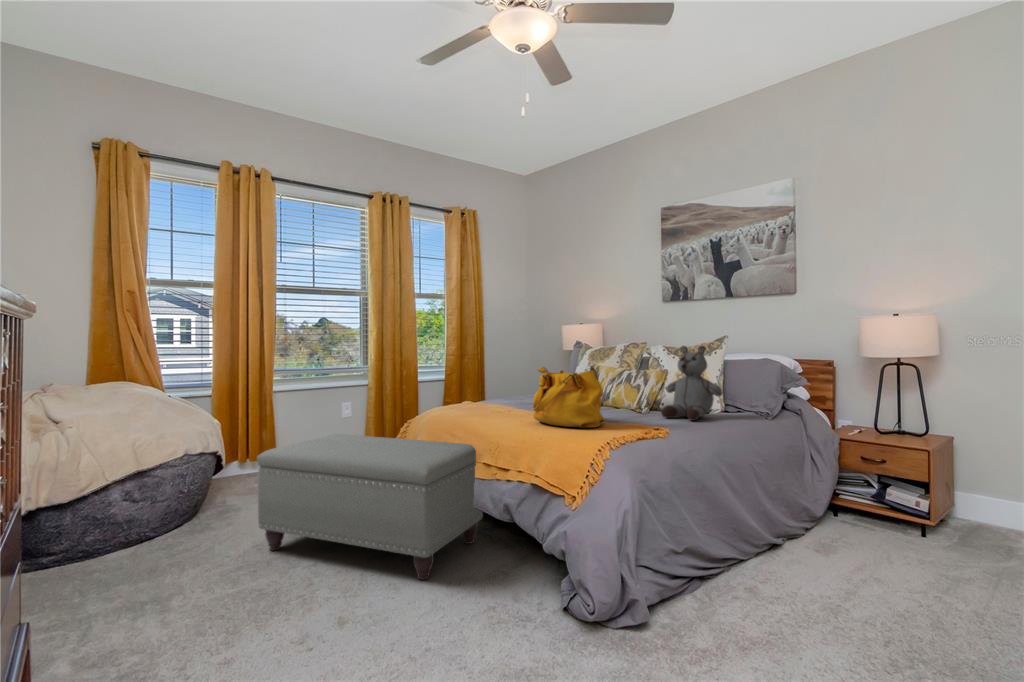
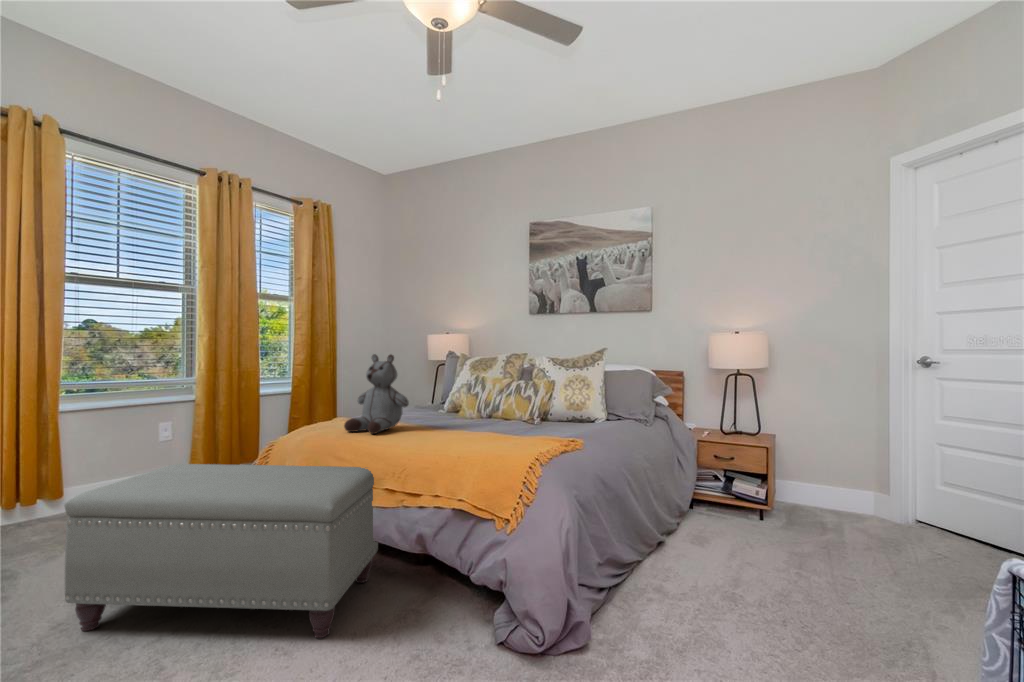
stuffed bear: present [661,346,723,421] -> present [344,354,409,434]
handbag: present [532,365,604,428] -> none [438,375,516,443]

